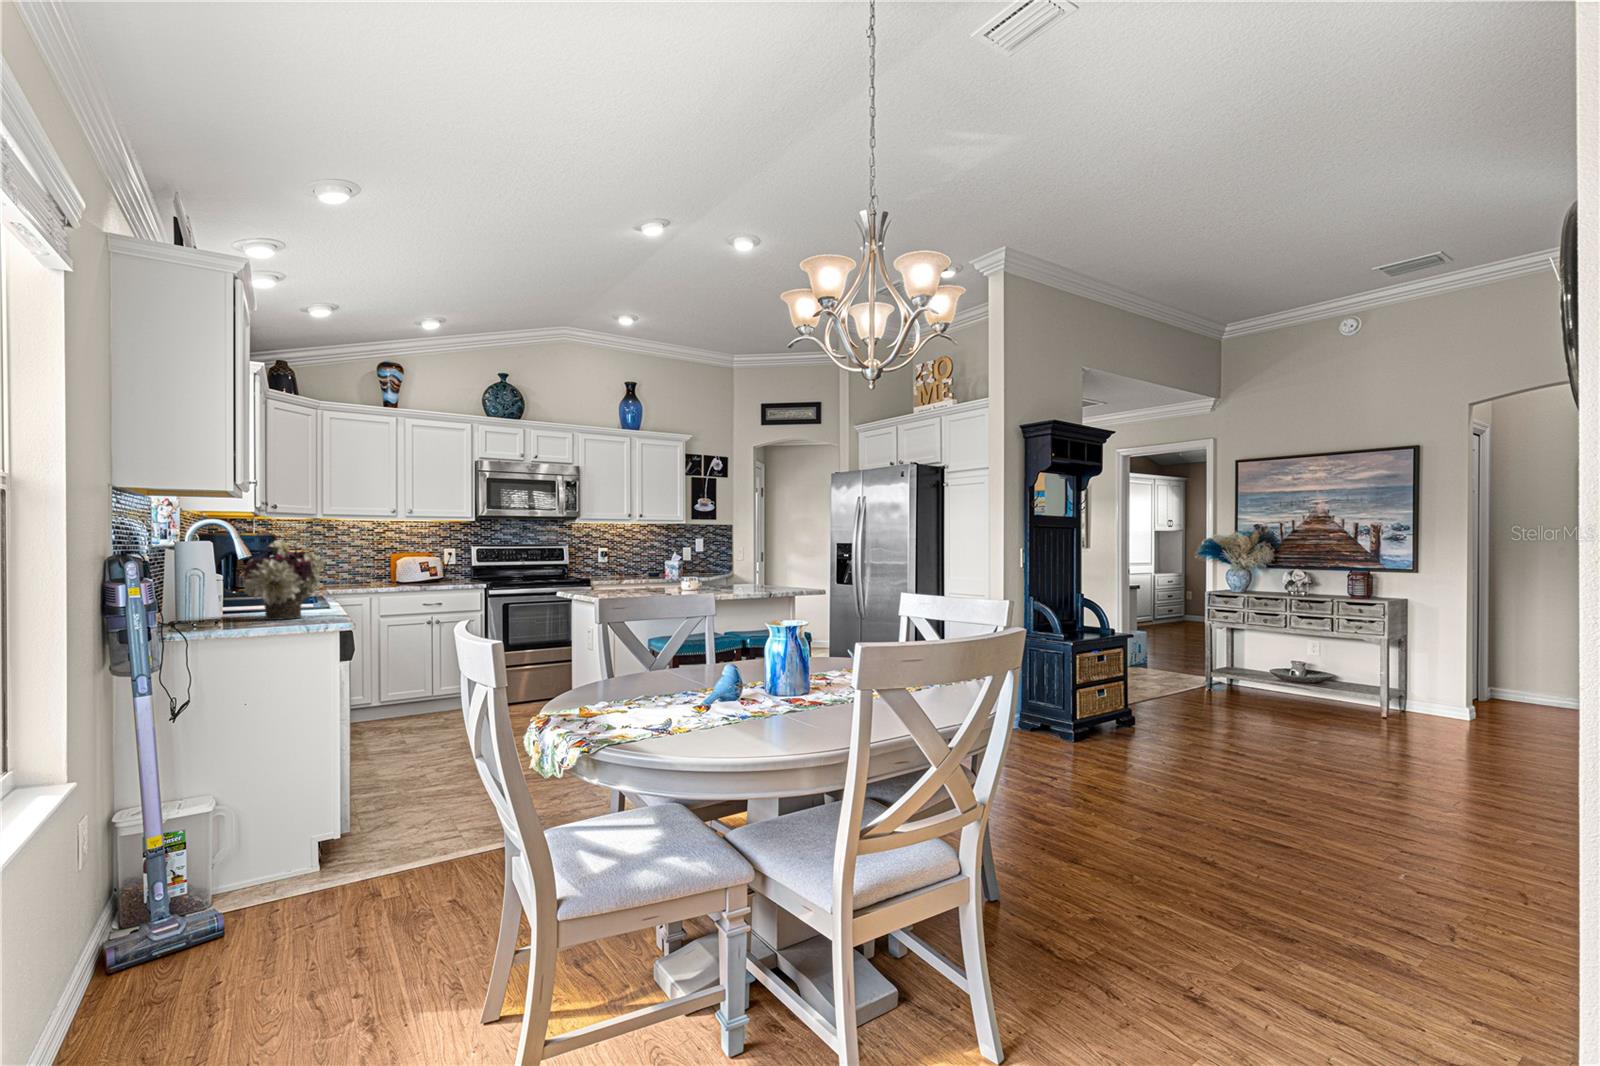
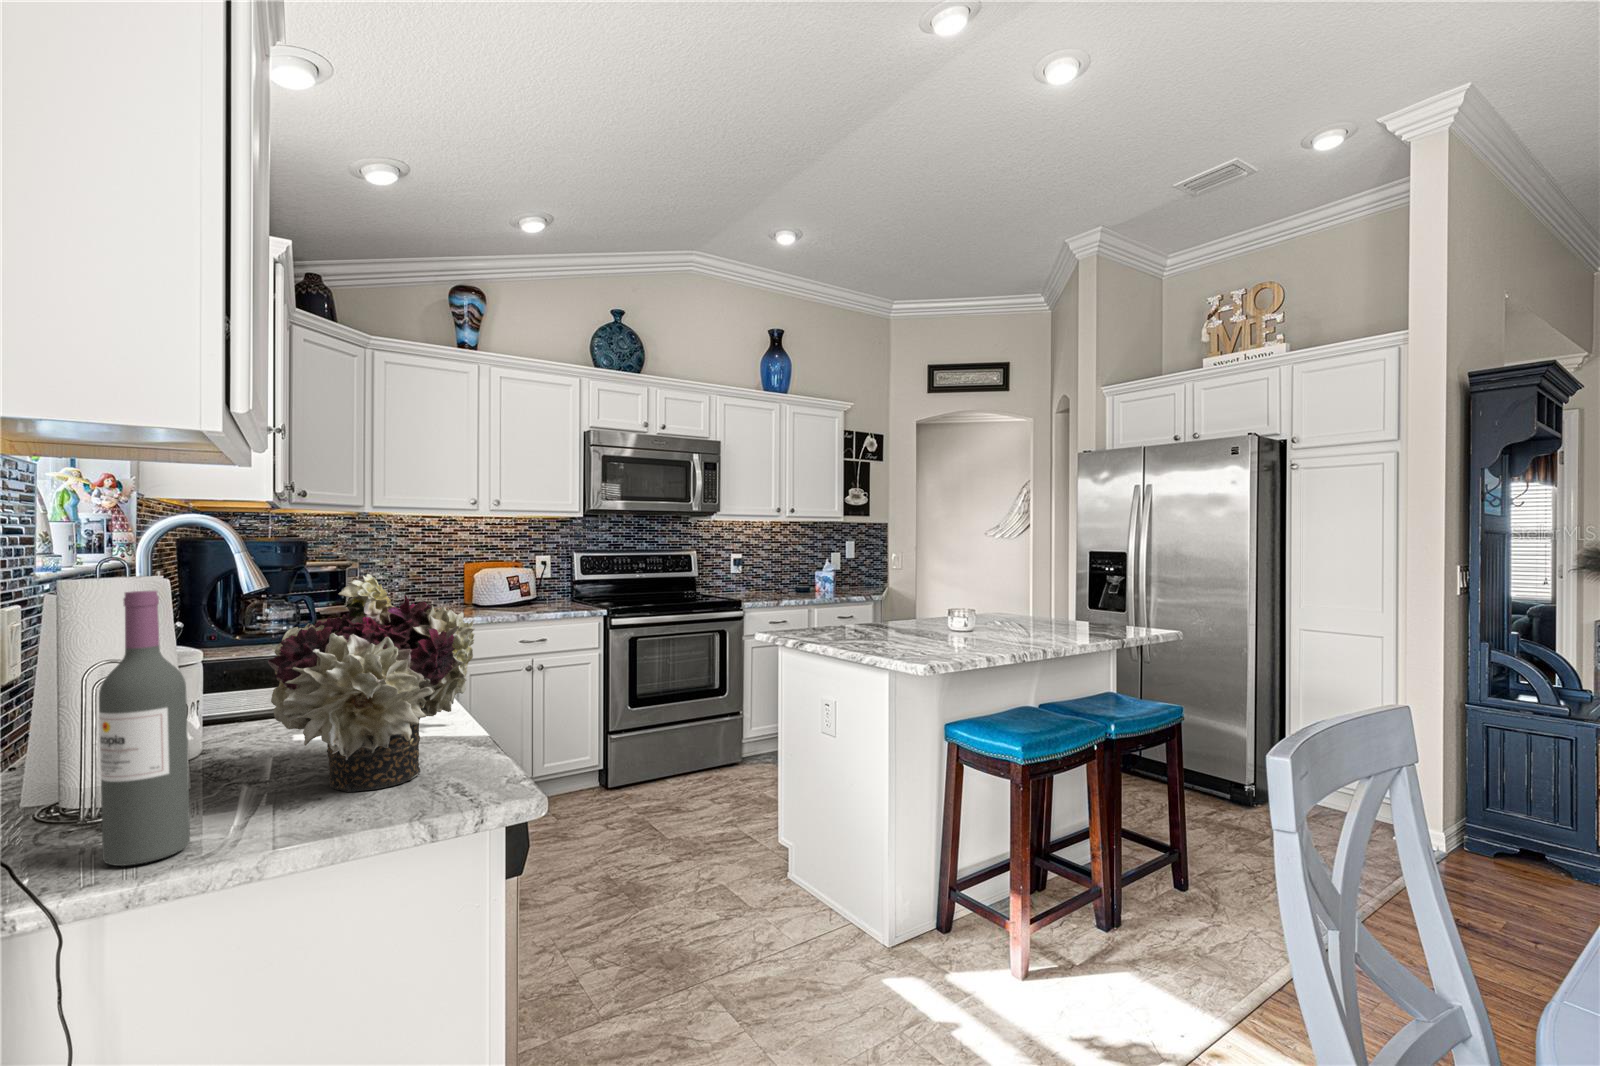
wine bottle: none [187,541,215,627] -> present [99,591,190,866]

